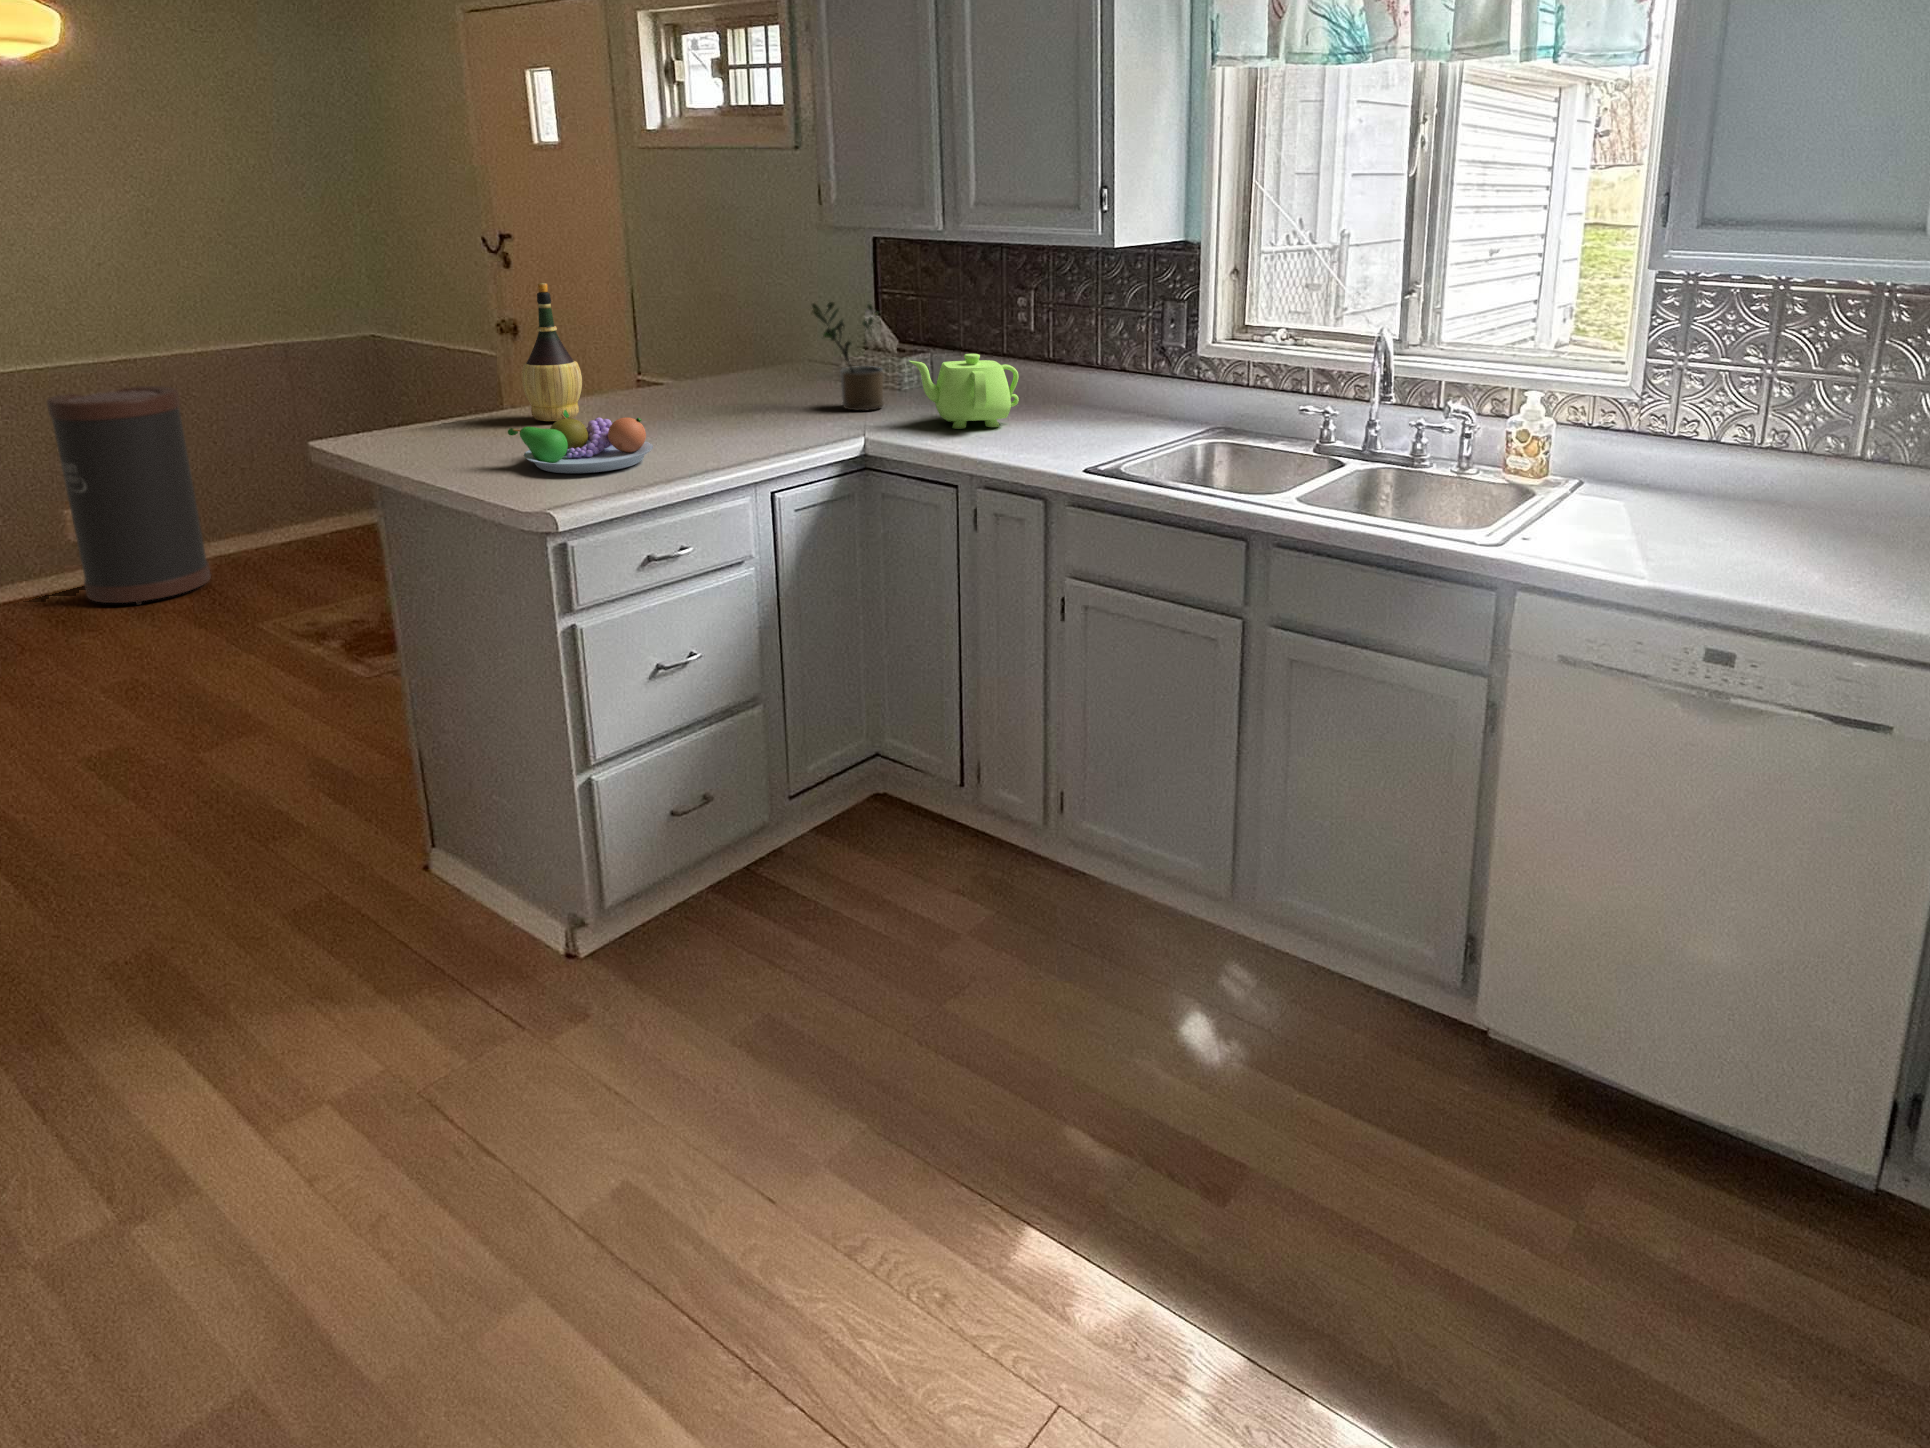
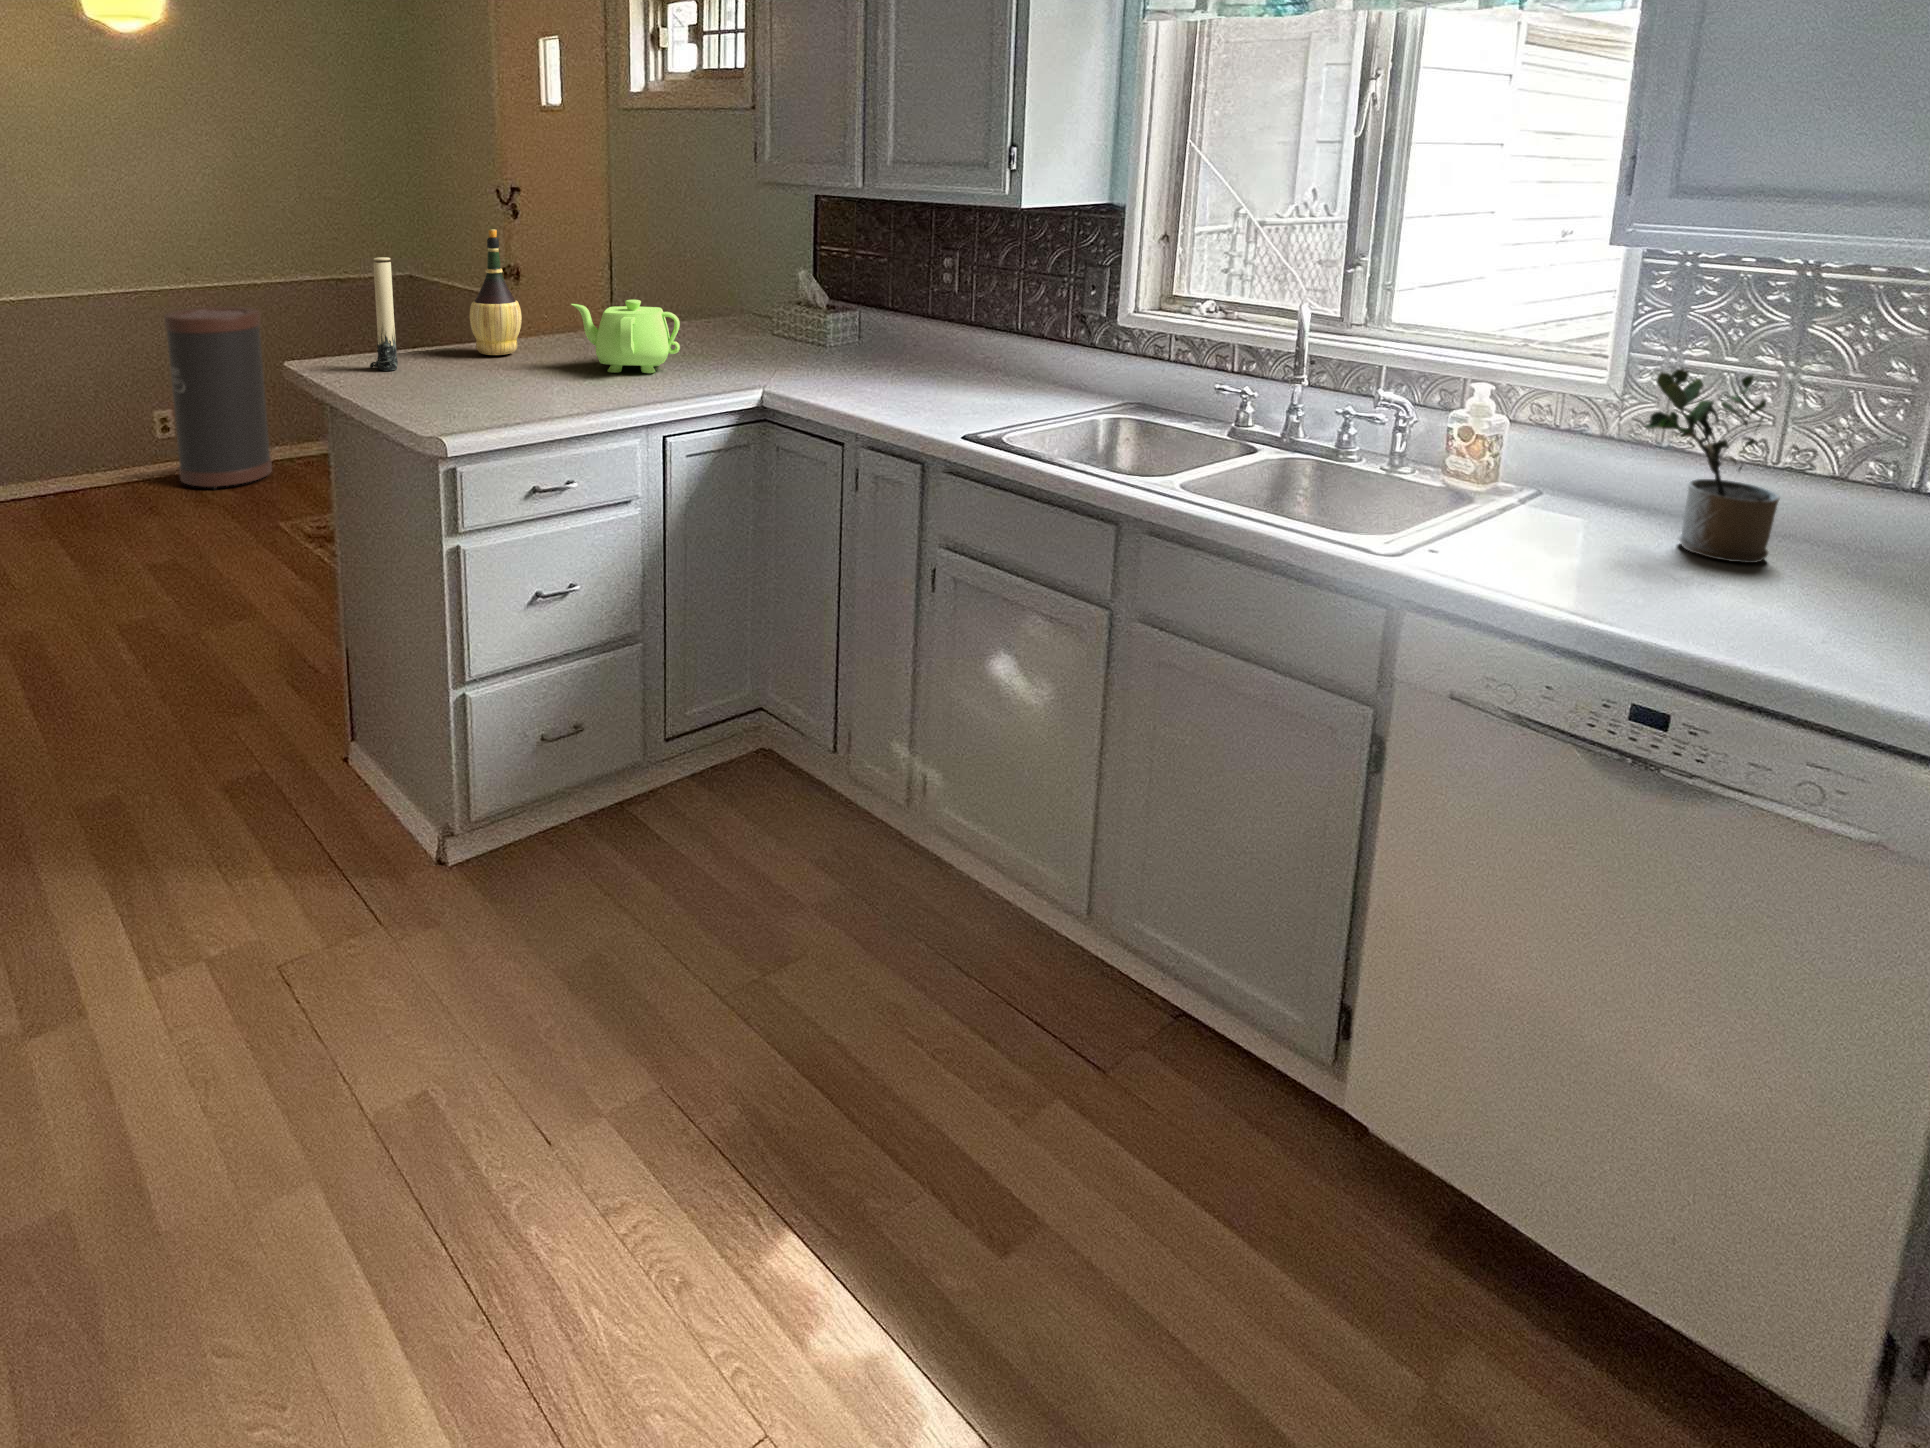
potted plant: present [812,302,884,411] -> present [1645,369,1780,563]
candle: none [413,318,450,445] -> present [370,257,398,371]
teapot: present [909,354,1019,429] -> present [571,300,680,373]
fruit bowl: present [508,410,653,473] -> none [433,345,558,405]

